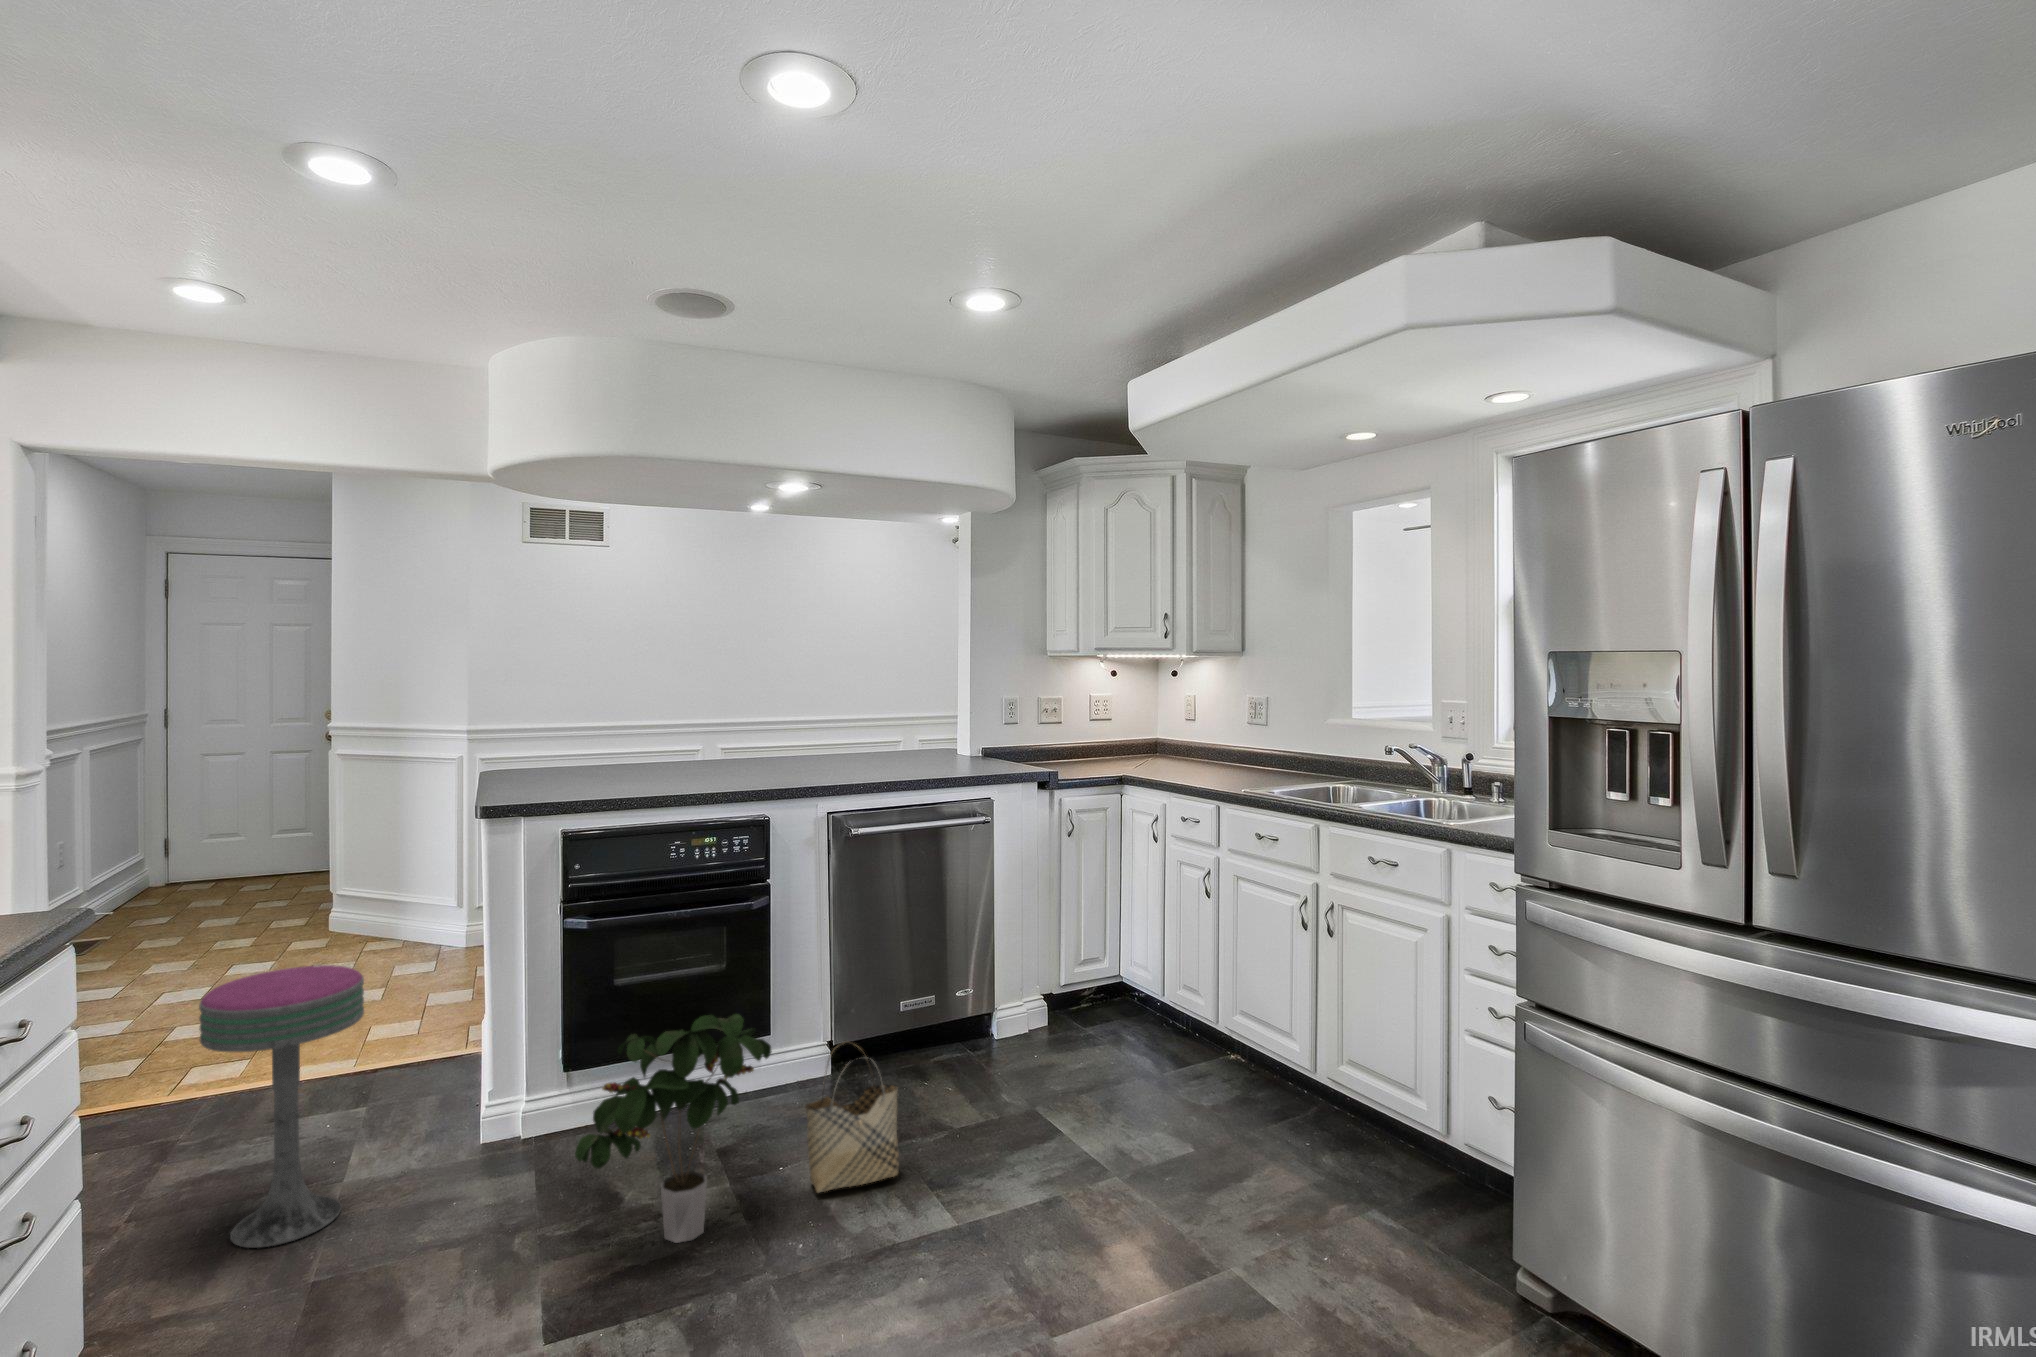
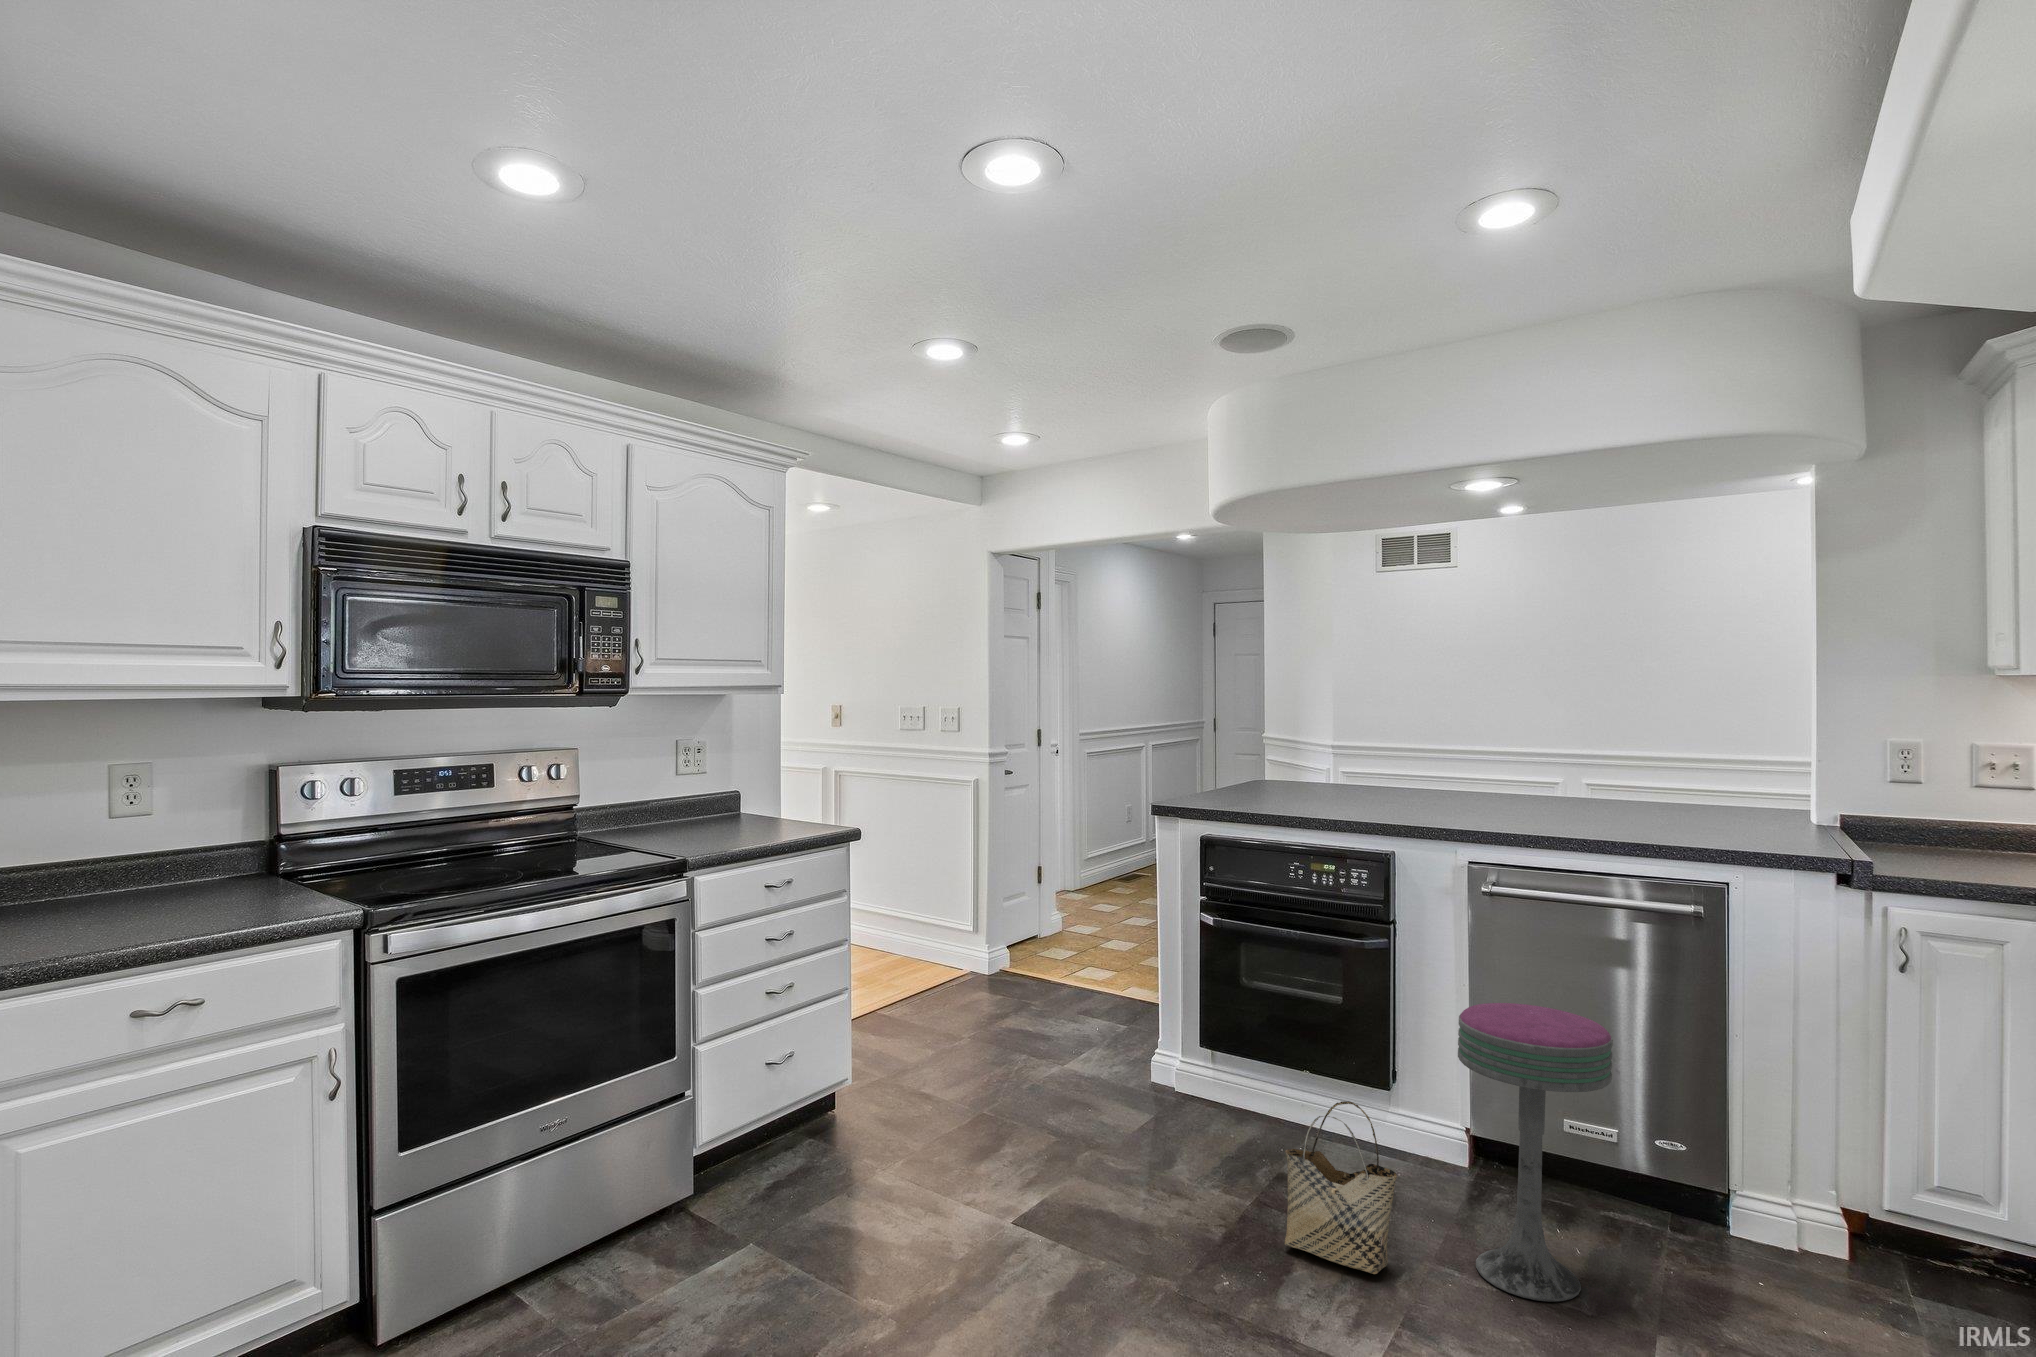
bar stool: present [199,965,364,1248] -> present [1458,1003,1613,1302]
potted plant: present [575,1014,772,1243] -> none [1073,1010,1257,1221]

